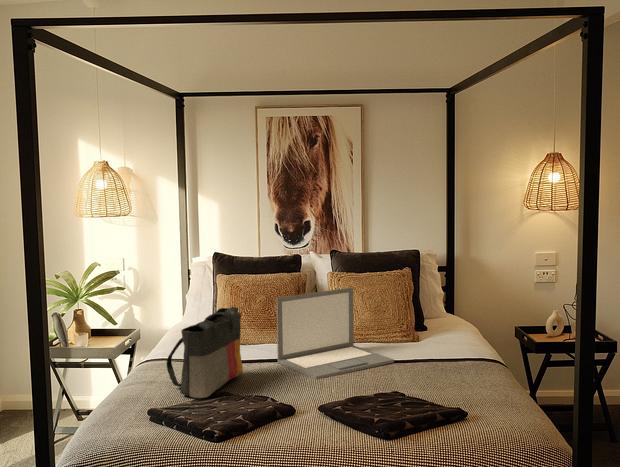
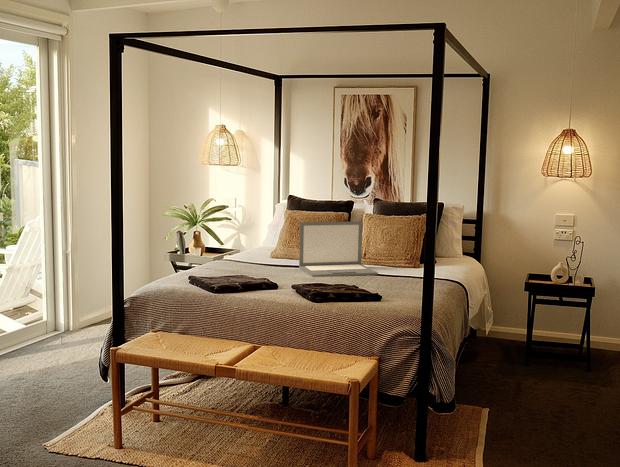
tote bag: present [167,307,243,398] -> none [216,224,268,277]

